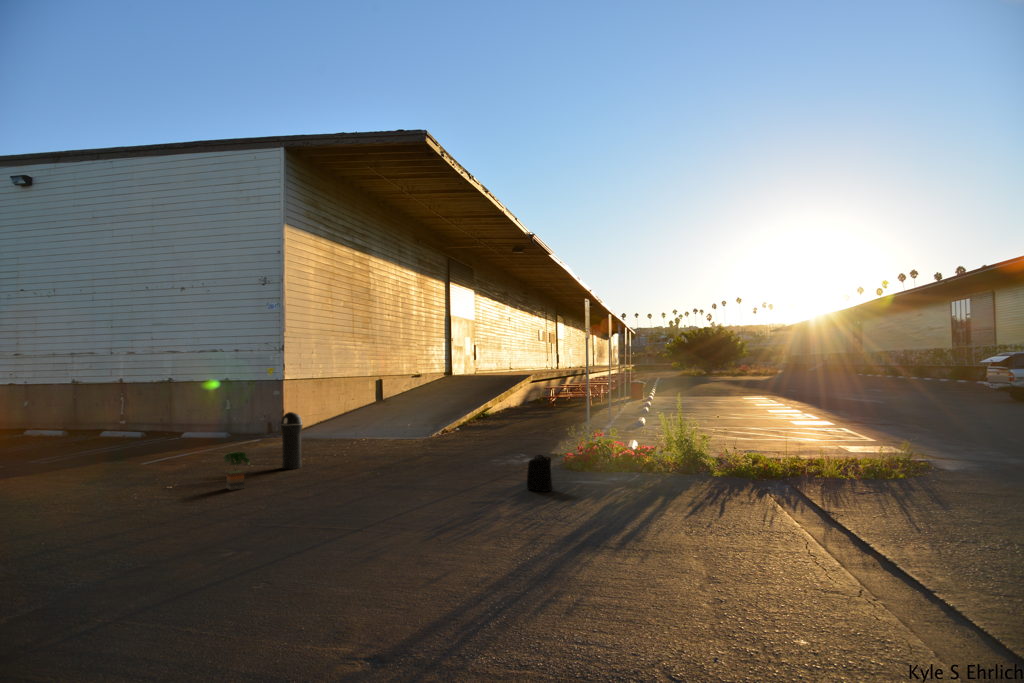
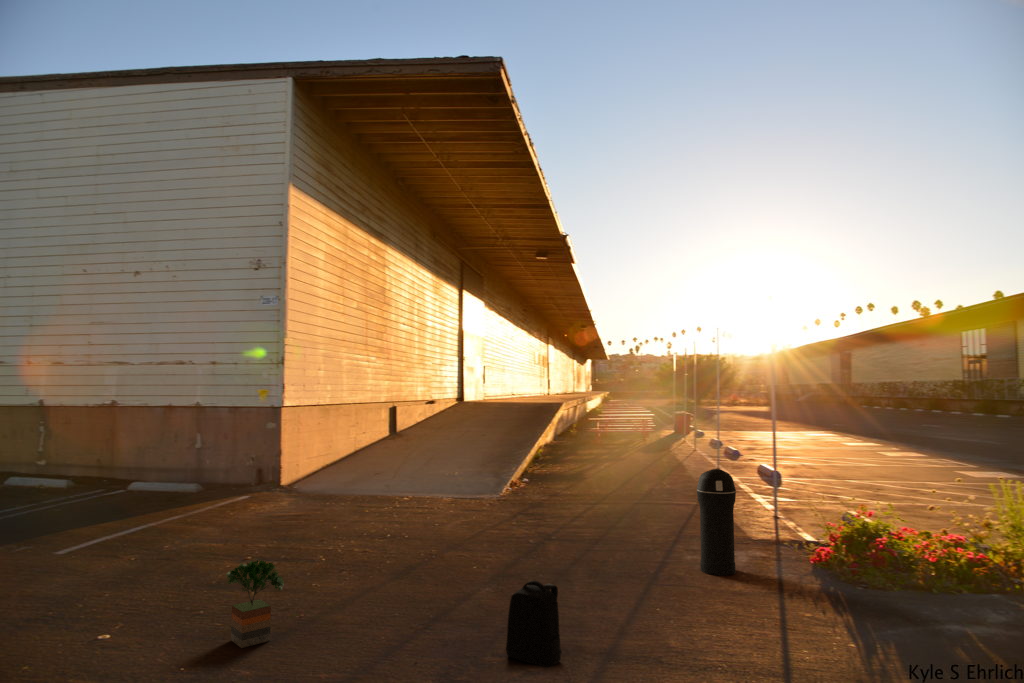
trash can: present [281,412,303,469] -> present [697,469,736,576]
backpack: present [527,455,552,492] -> present [506,581,561,667]

